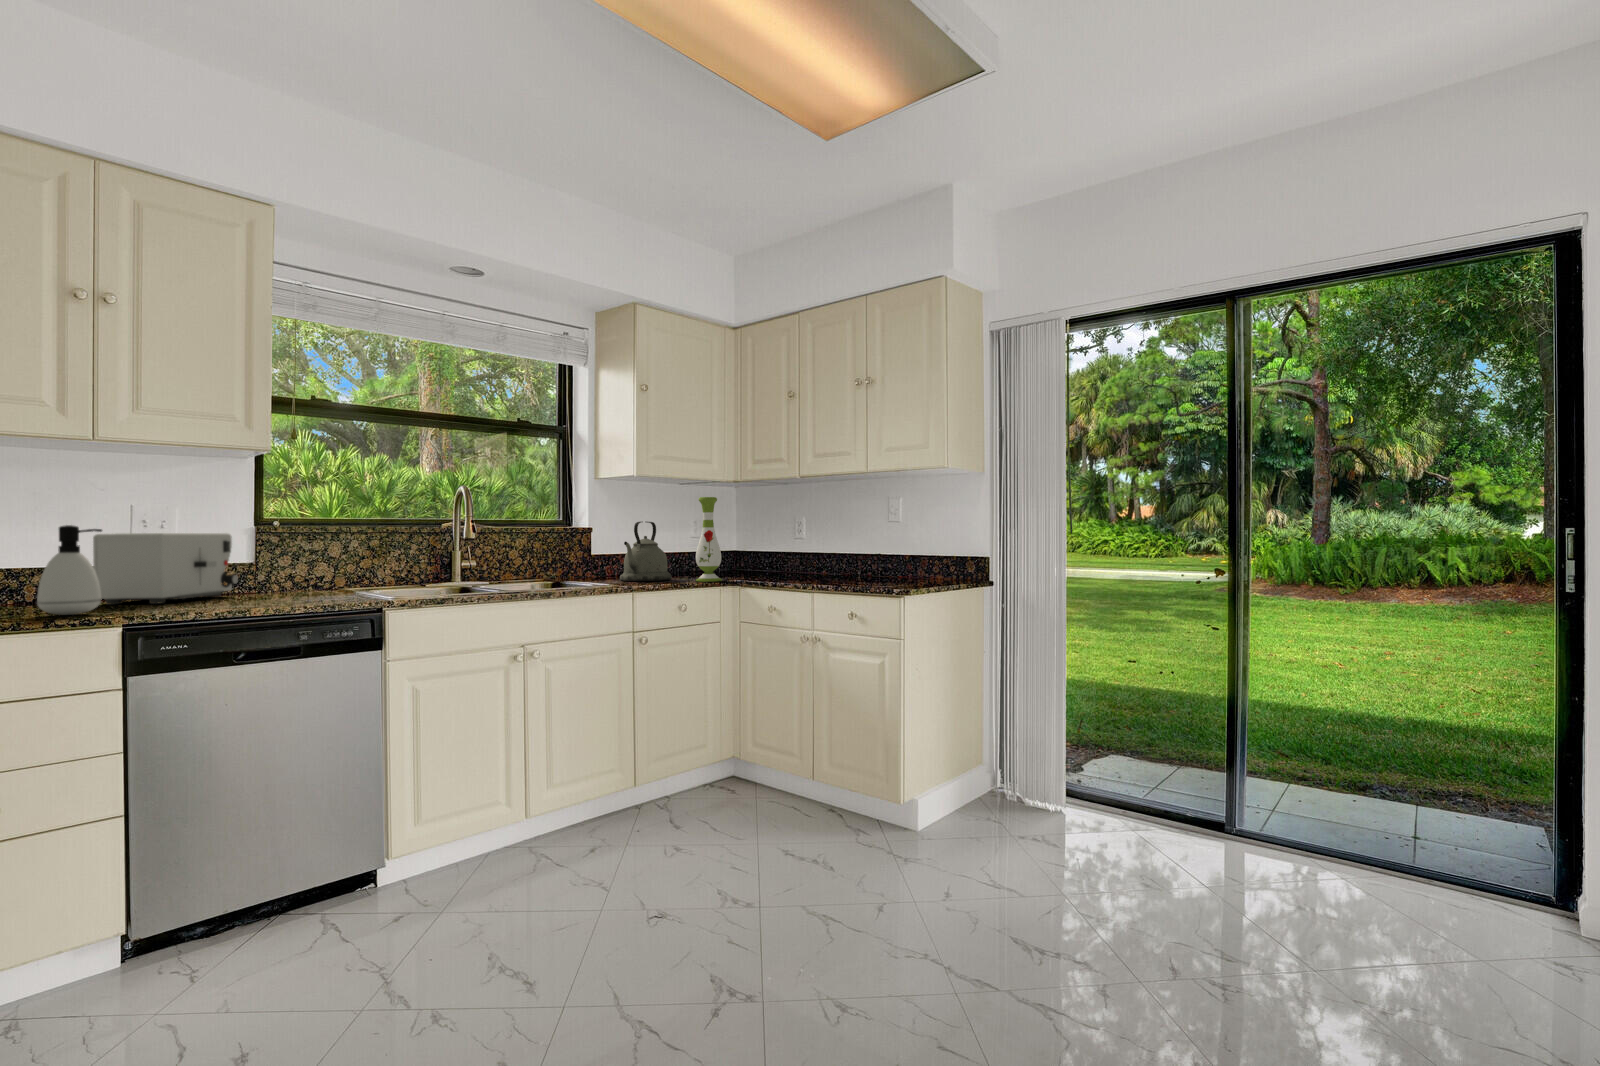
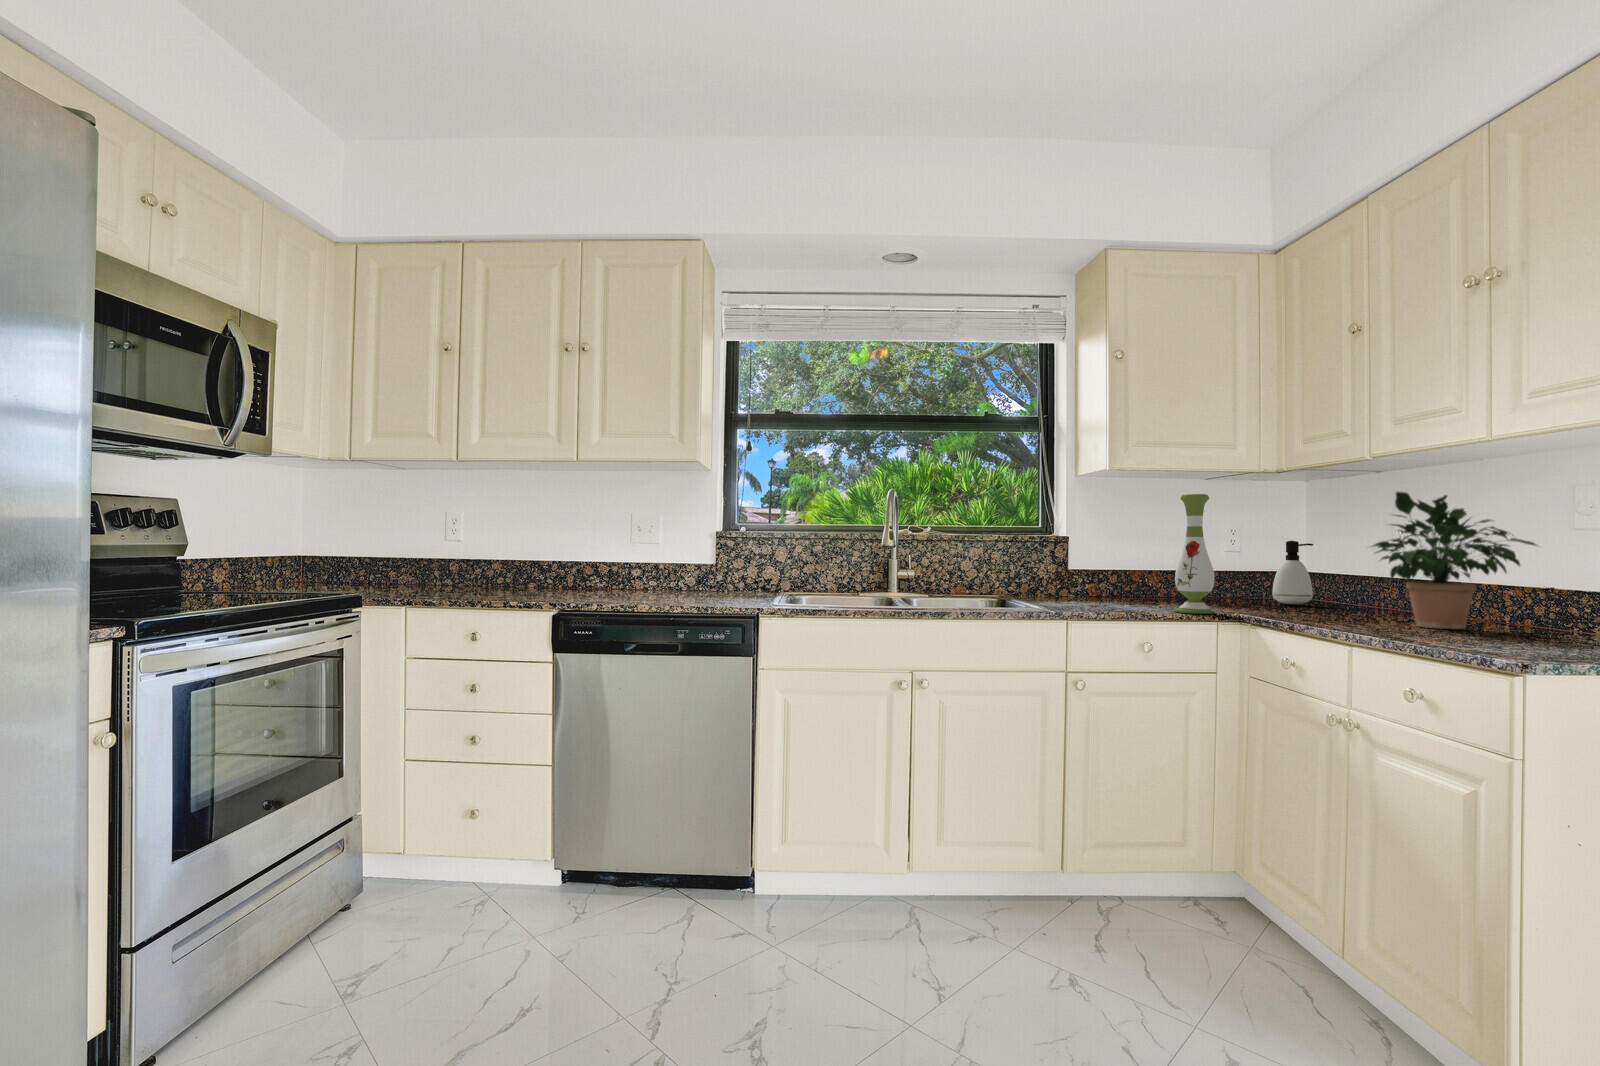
potted plant: none [809,498,885,580] -> present [1373,491,1536,629]
kettle: present [620,522,672,581] -> none [1076,529,1154,607]
soap dispenser: present [37,525,102,615] -> present [1273,541,1313,605]
toaster: present [93,533,238,604] -> none [587,536,694,595]

